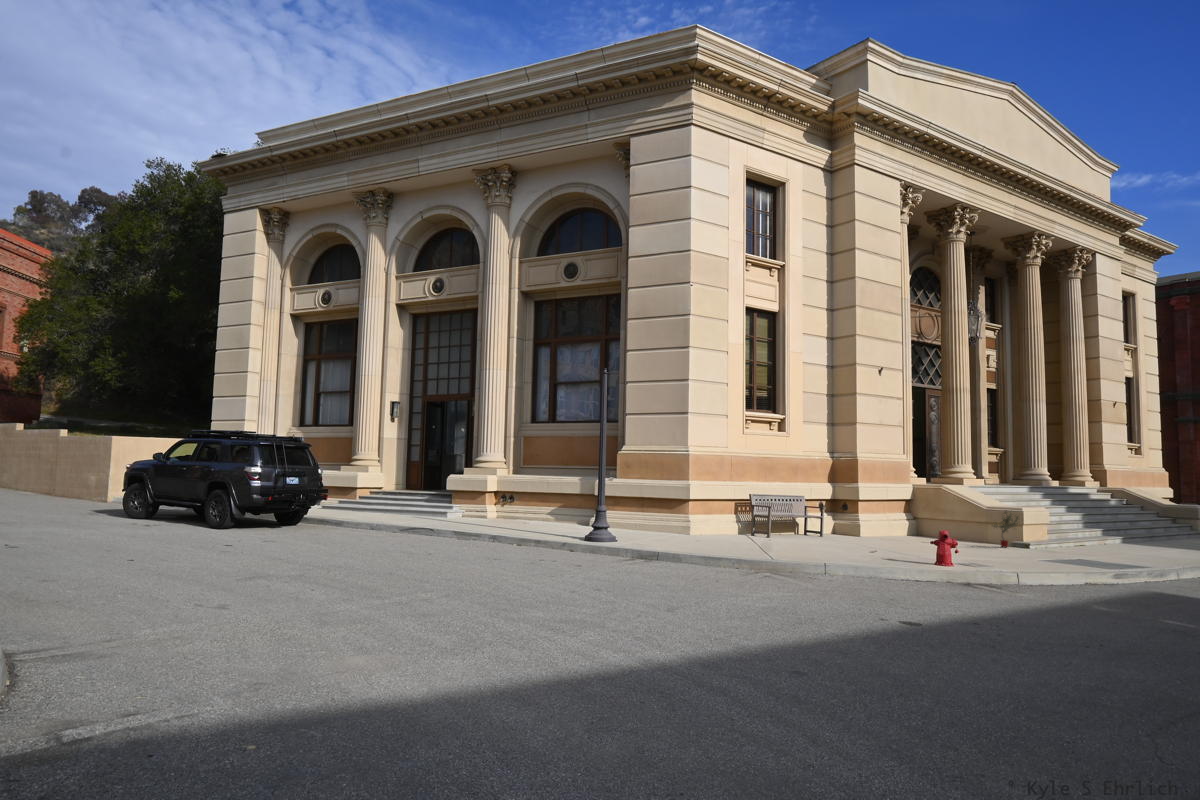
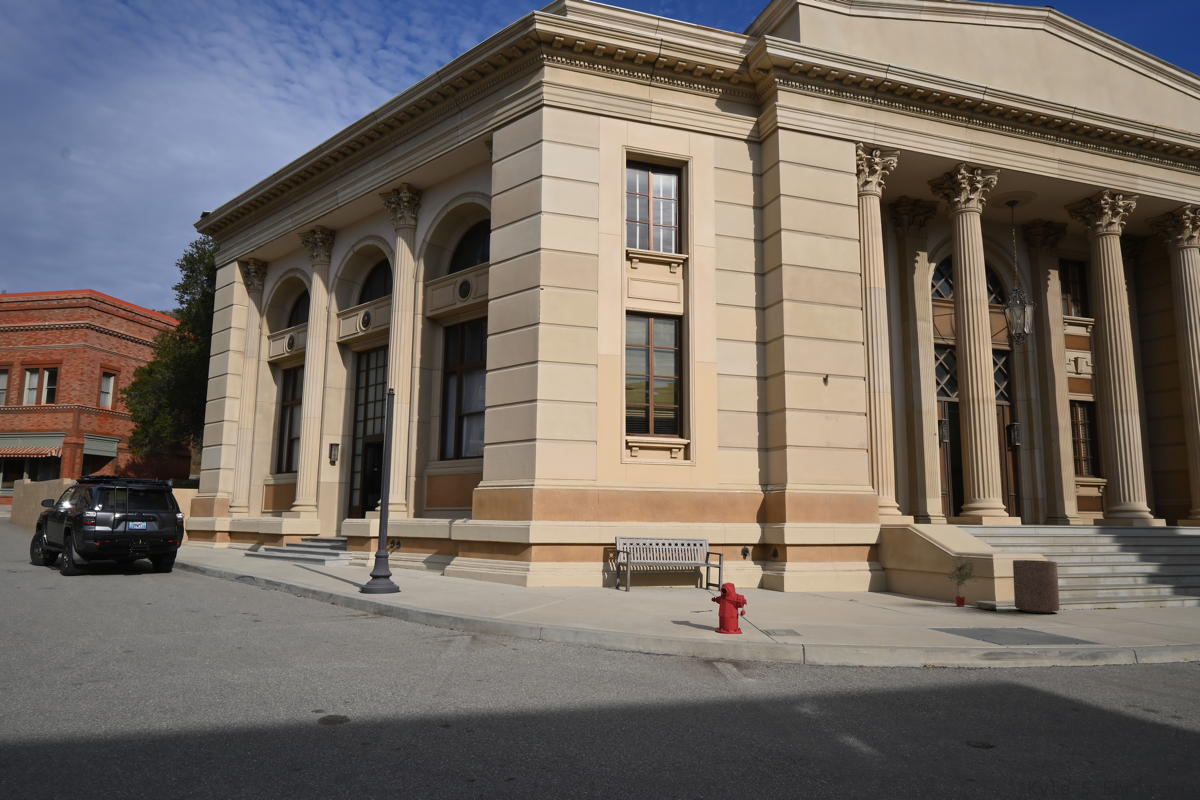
trash can: none [1042,514,1075,551] -> present [1013,560,1059,613]

